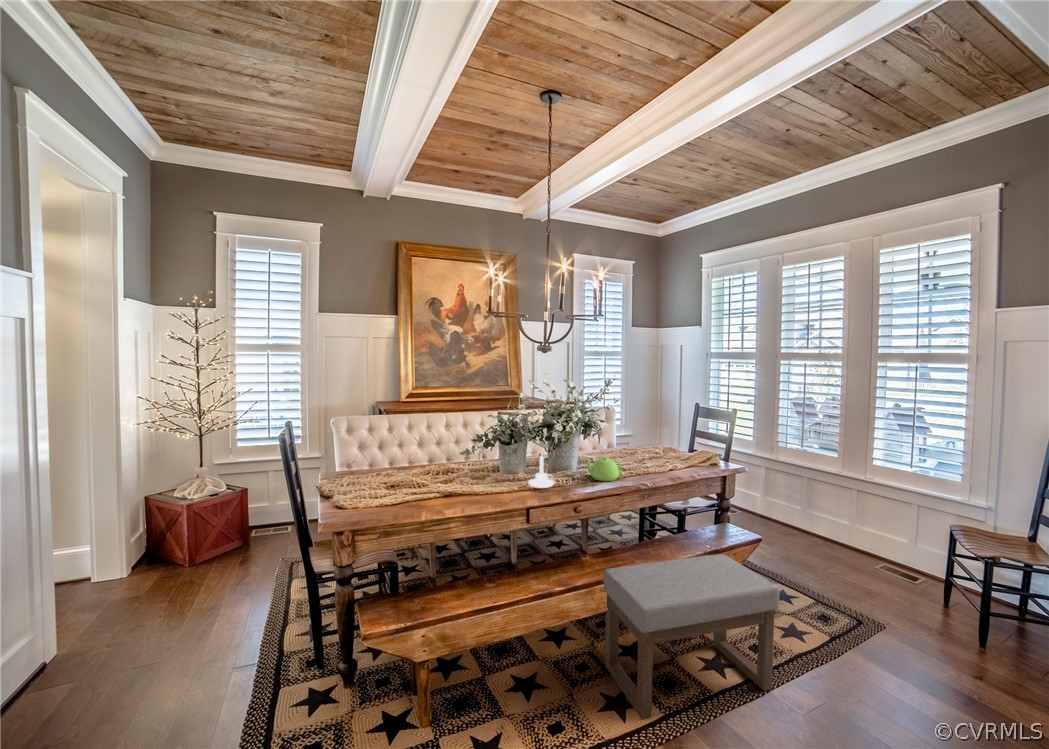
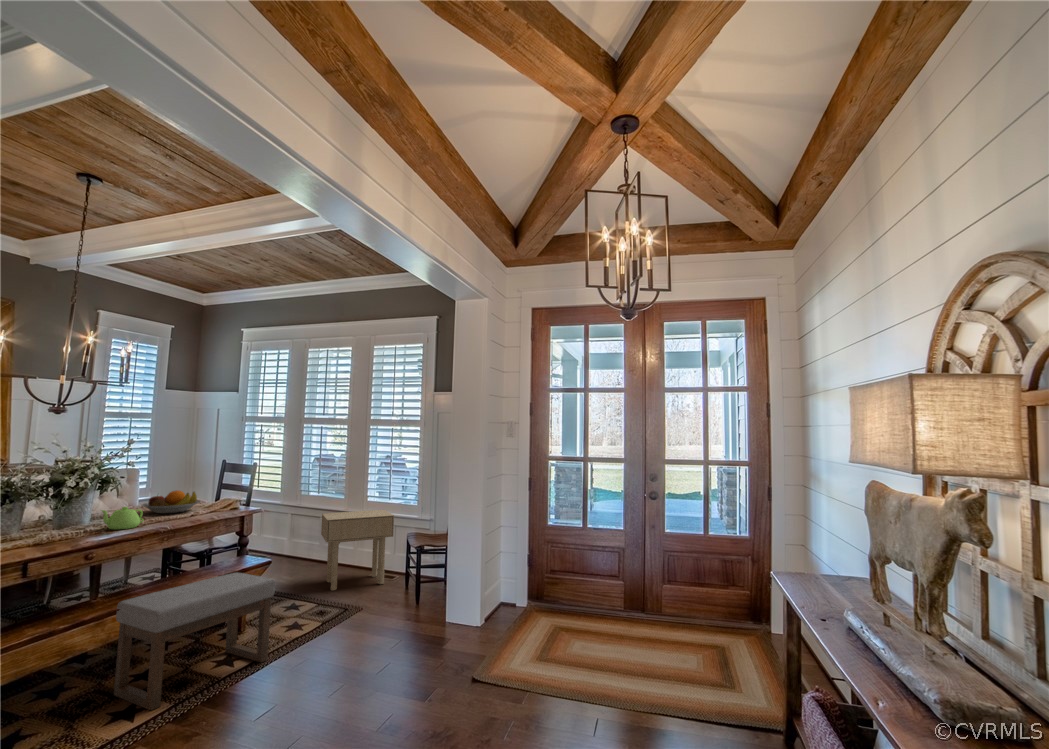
fruit bowl: none [619,437,674,461] -> present [142,491,200,514]
candle holder: present [528,453,554,488] -> none [27,505,63,542]
side table: none [808,475,931,591] -> present [321,510,394,591]

